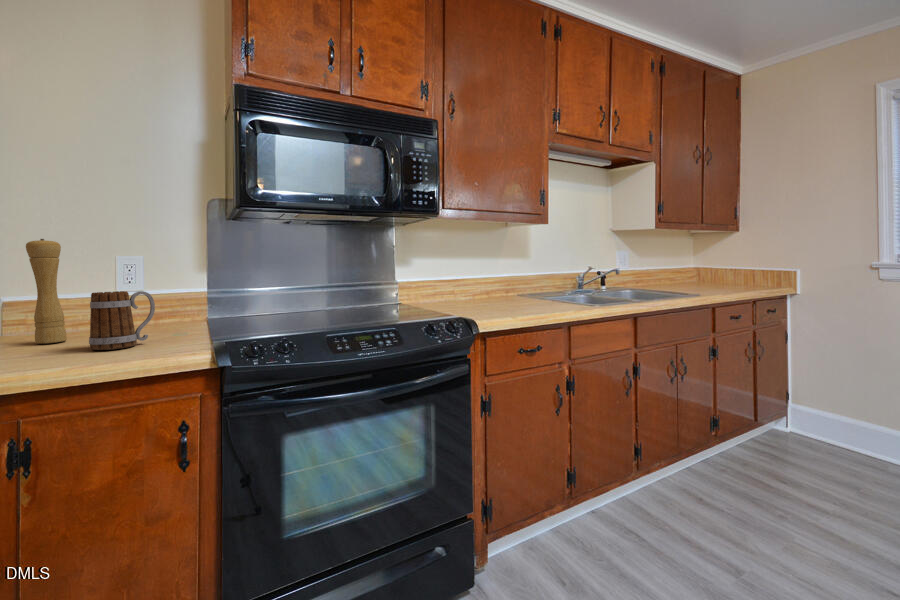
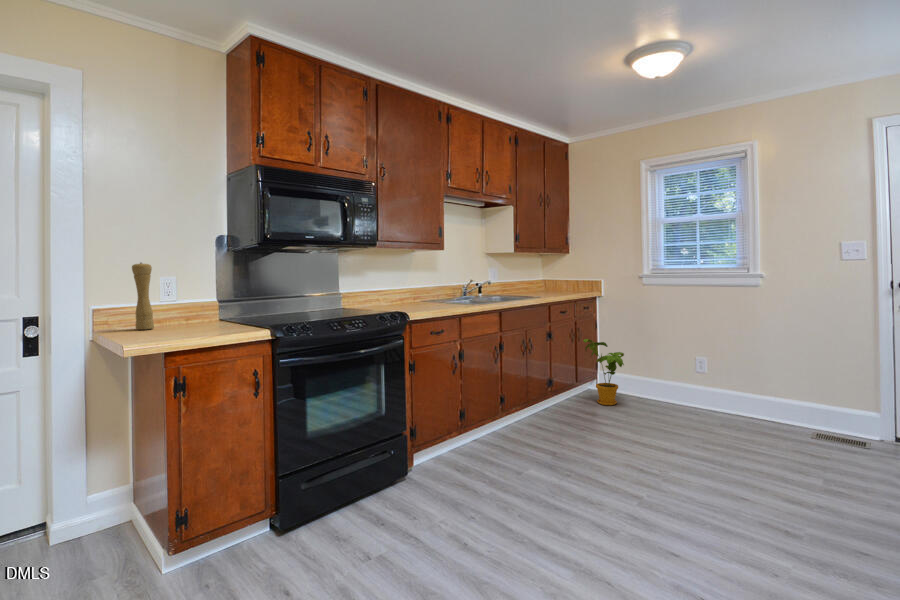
mug: present [89,291,155,350] -> none [187,296,221,331]
house plant: none [766,356,841,460] -> present [583,339,624,405]

